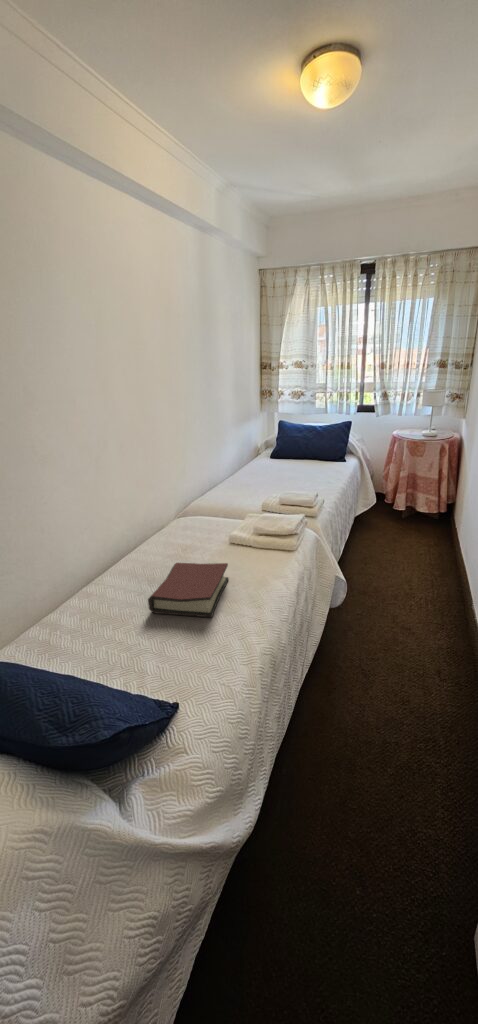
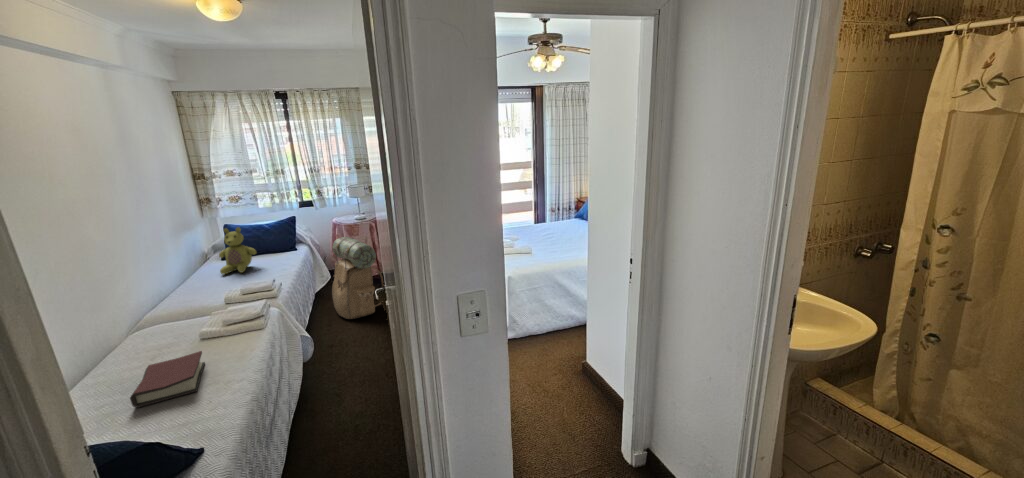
stuffed bear: none [266,423,305,476] -> present [219,227,256,274]
backpack: none [374,455,452,564] -> present [332,237,384,319]

